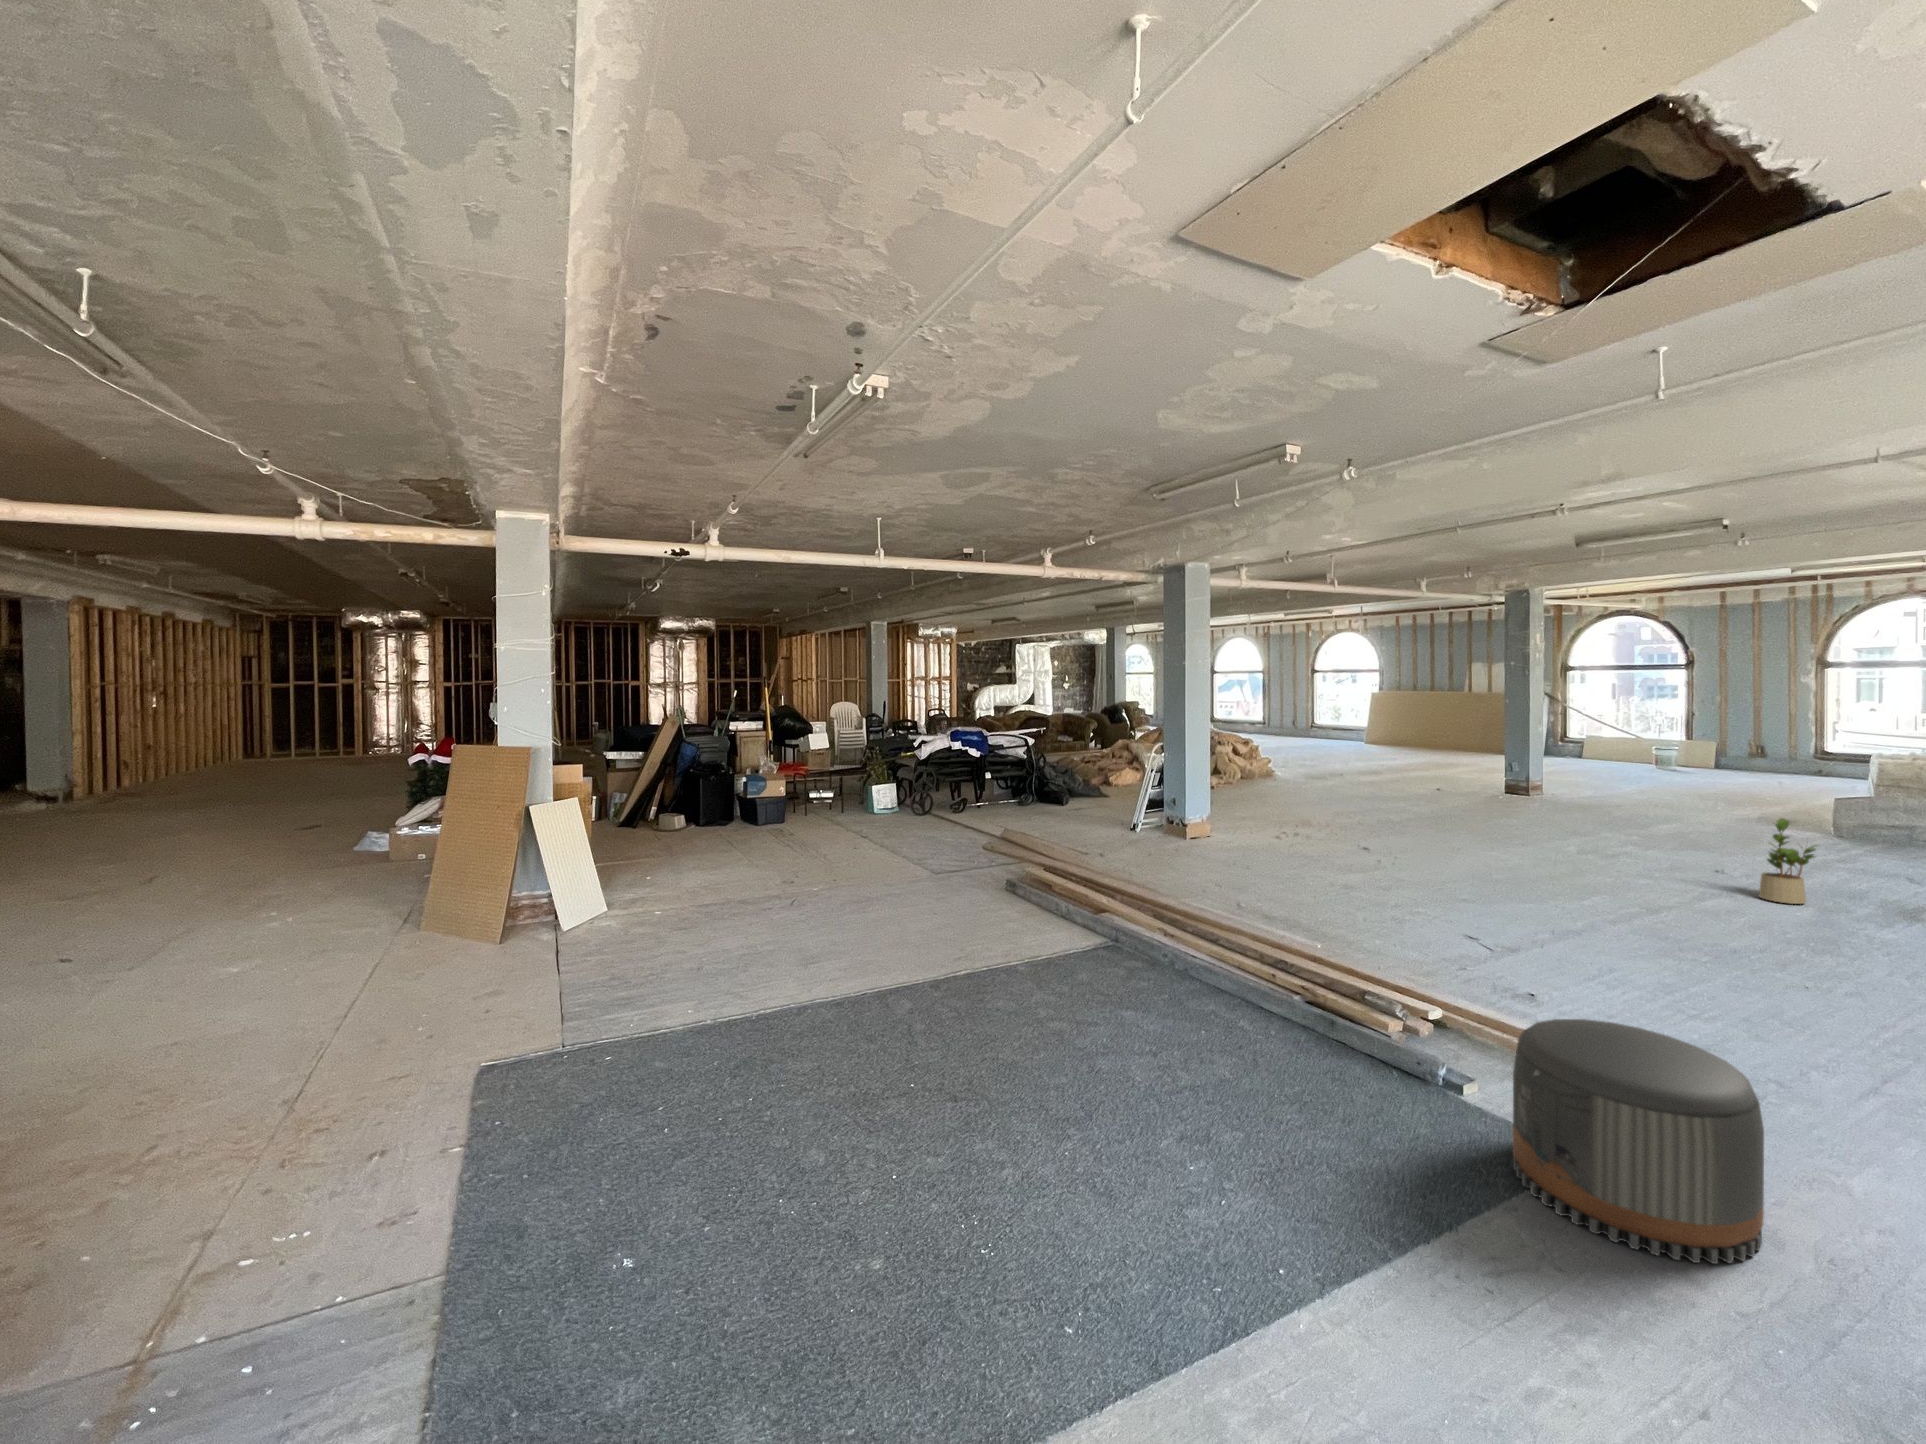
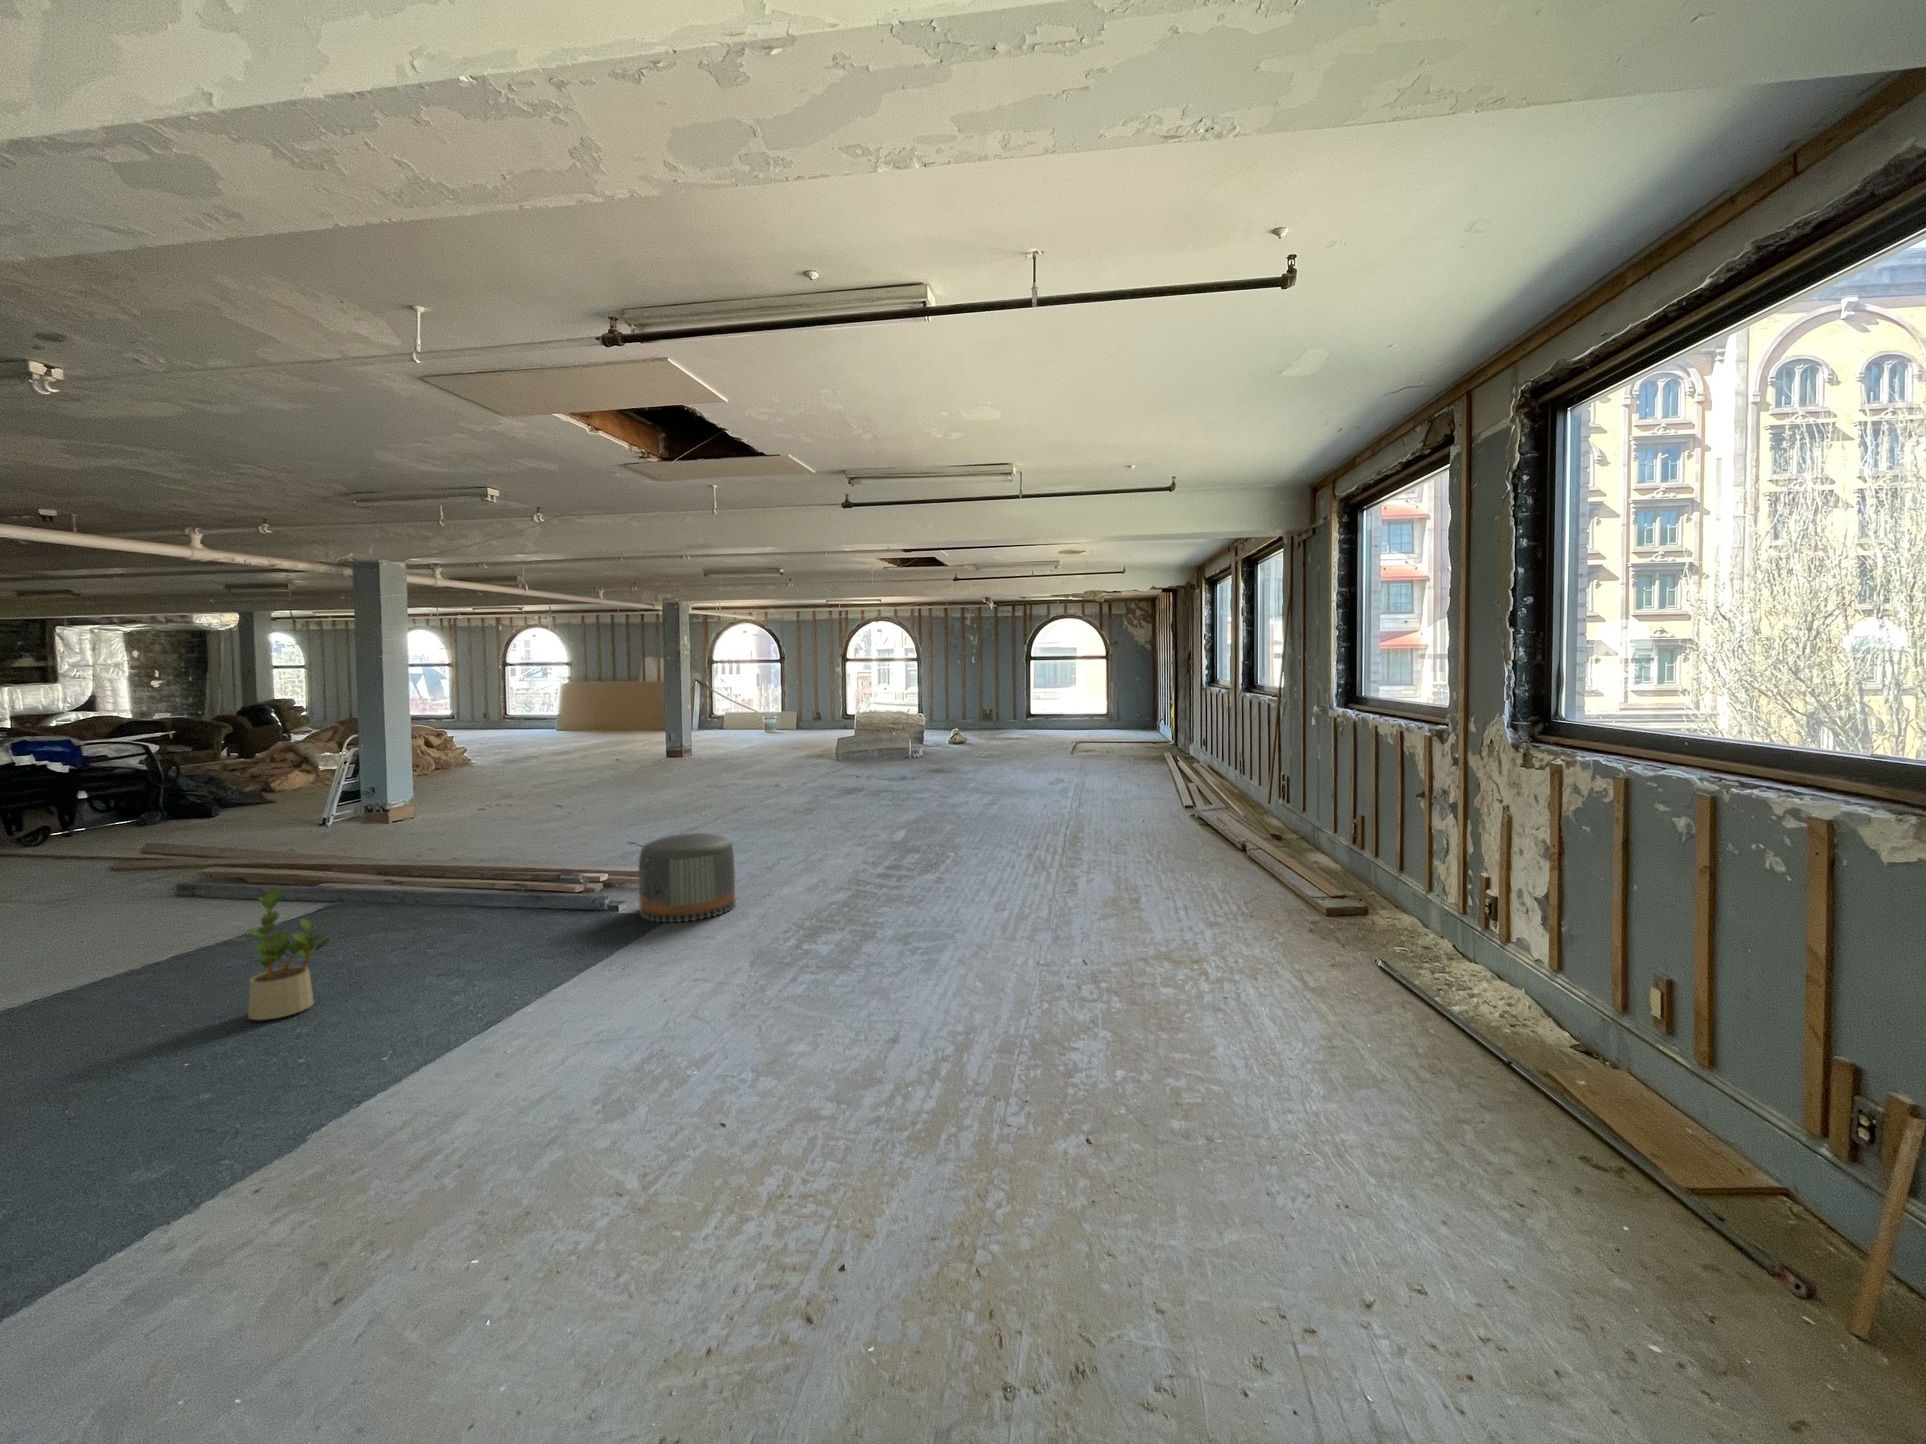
potted plant: present [1759,818,1816,904] -> present [248,888,329,1020]

